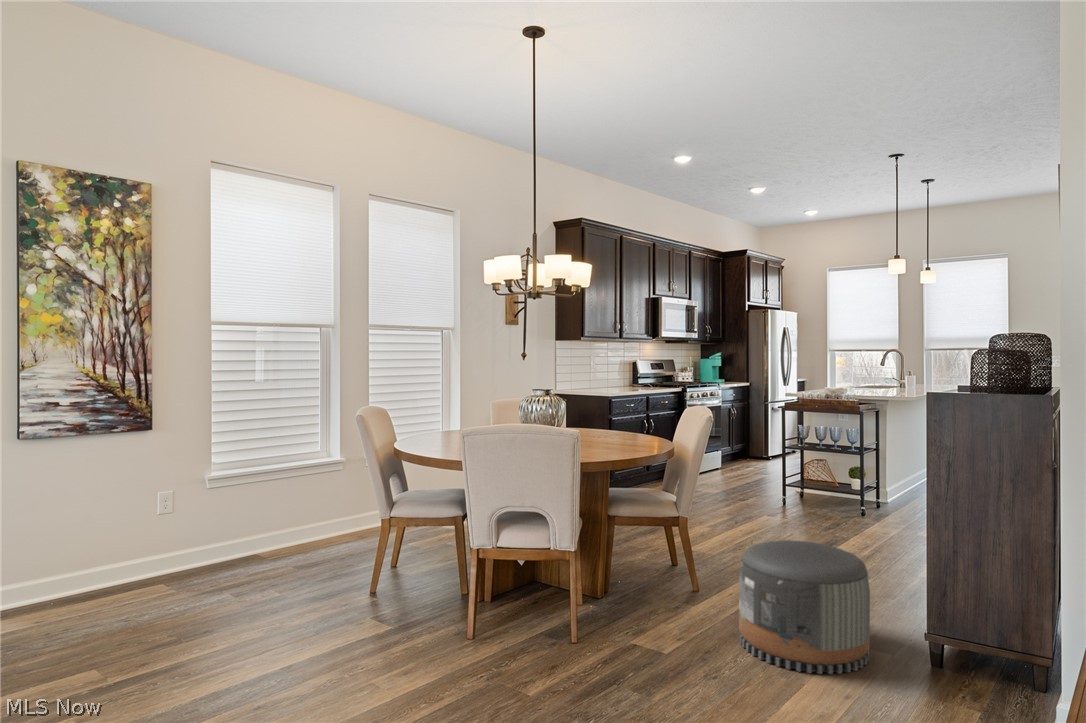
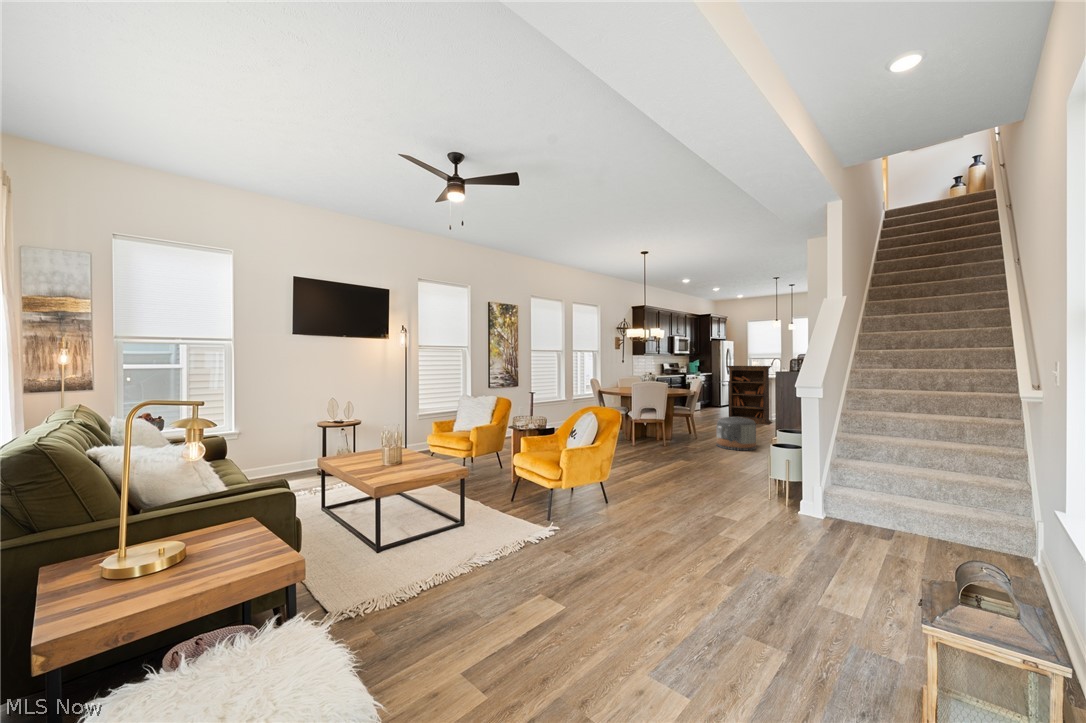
bookcase: none [775,368,893,523] -> present [727,366,772,425]

